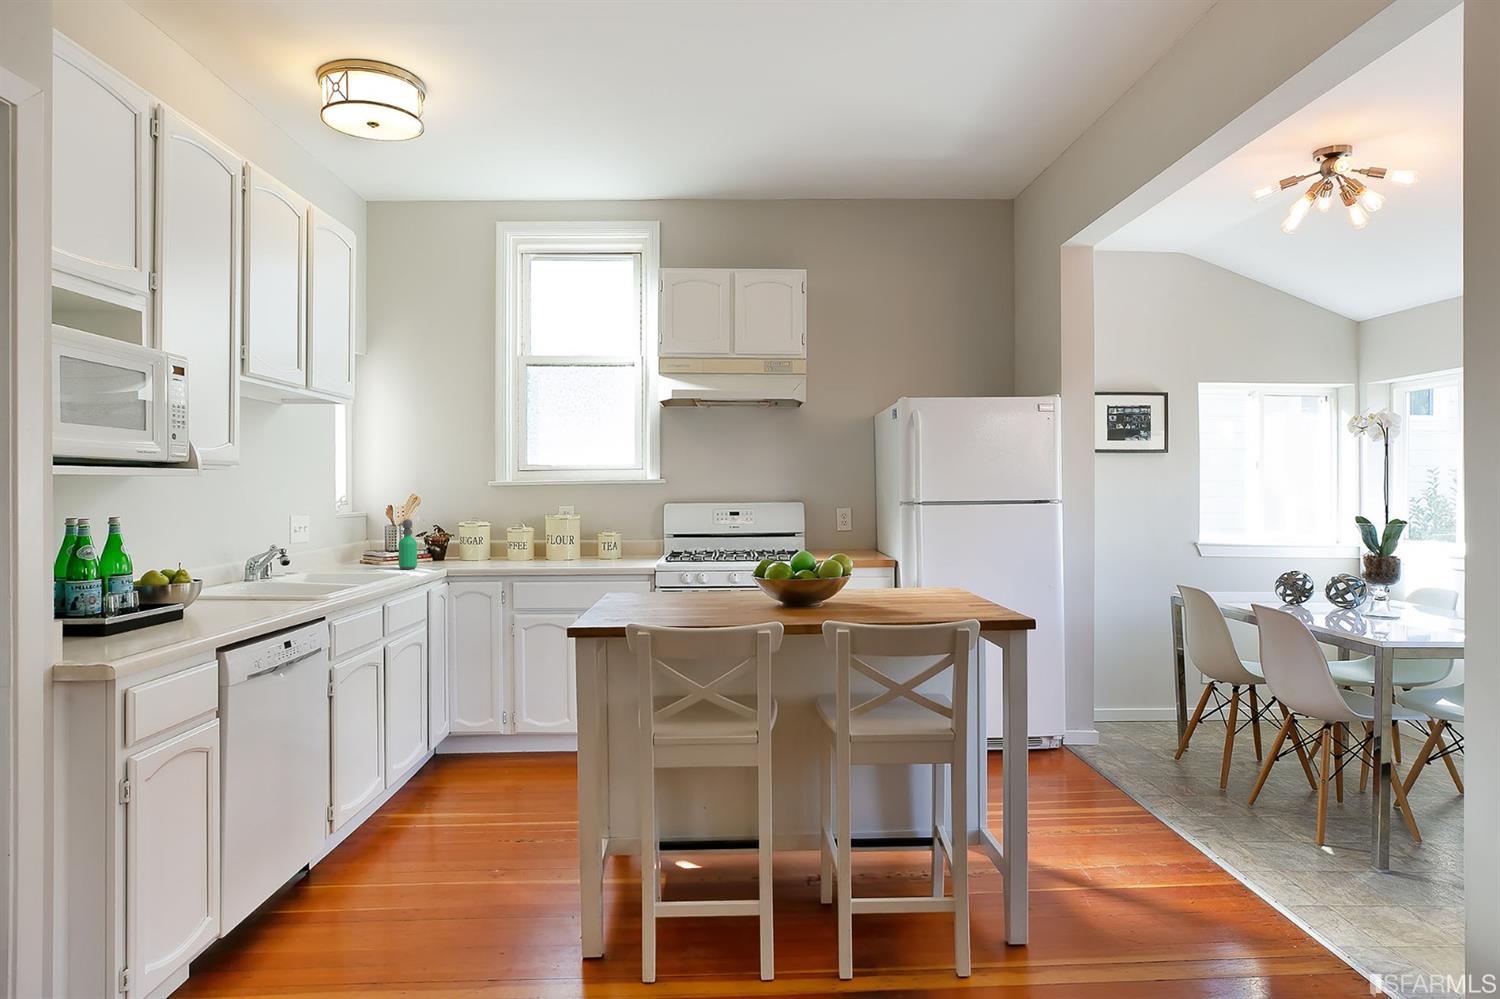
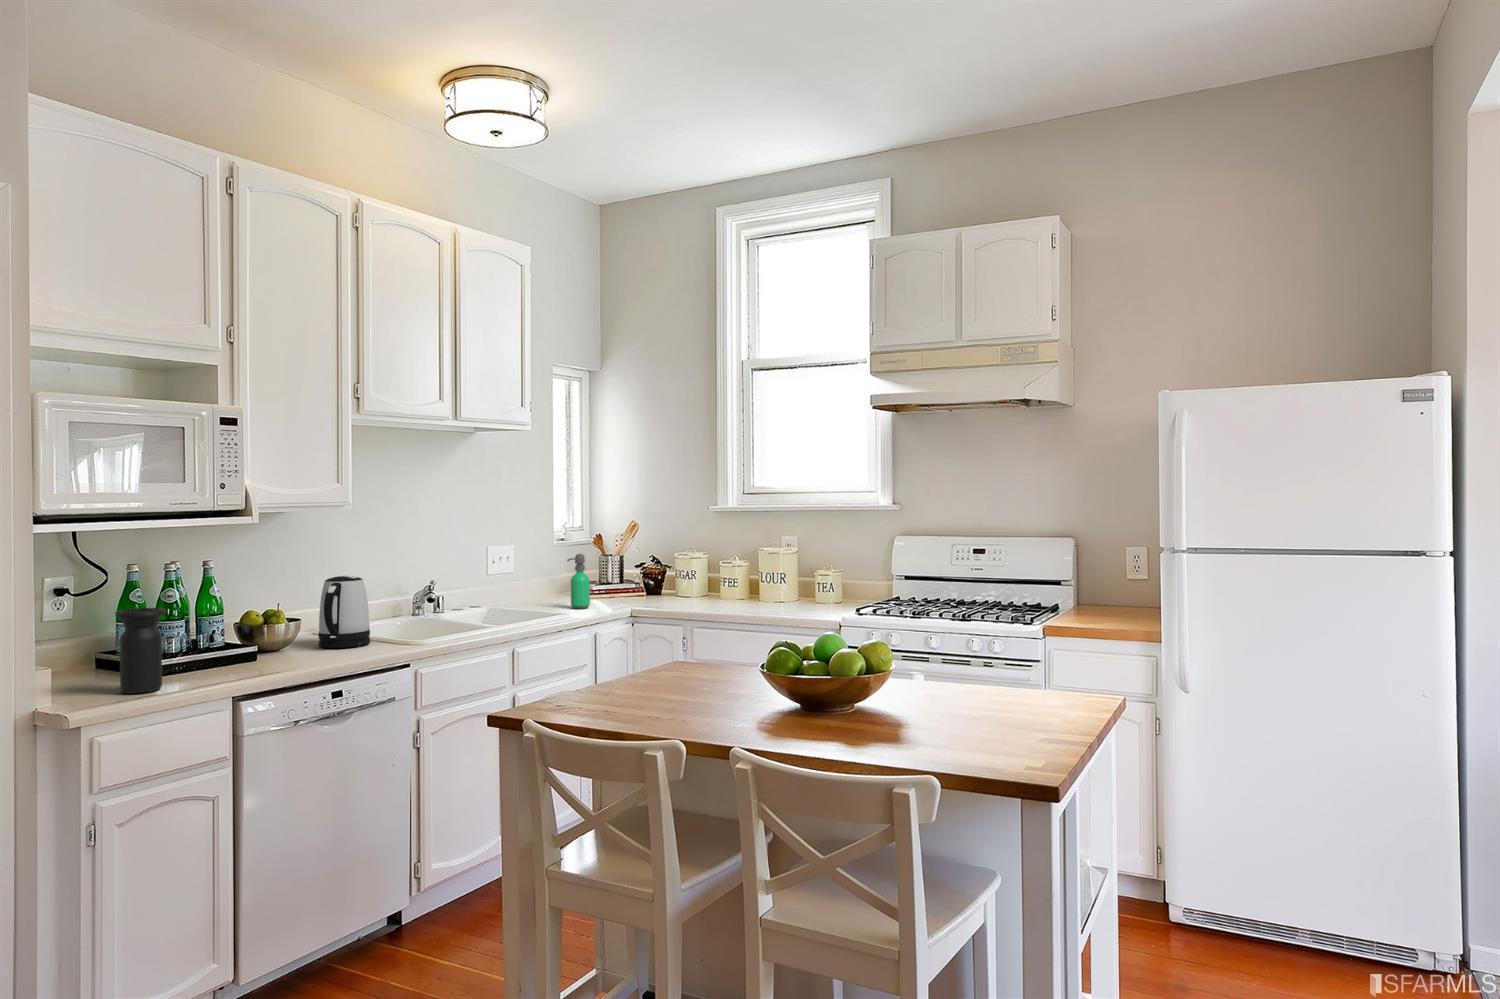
kettle: none [220,533,275,604] -> present [318,576,370,648]
vase: none [107,557,161,644] -> present [115,608,166,693]

